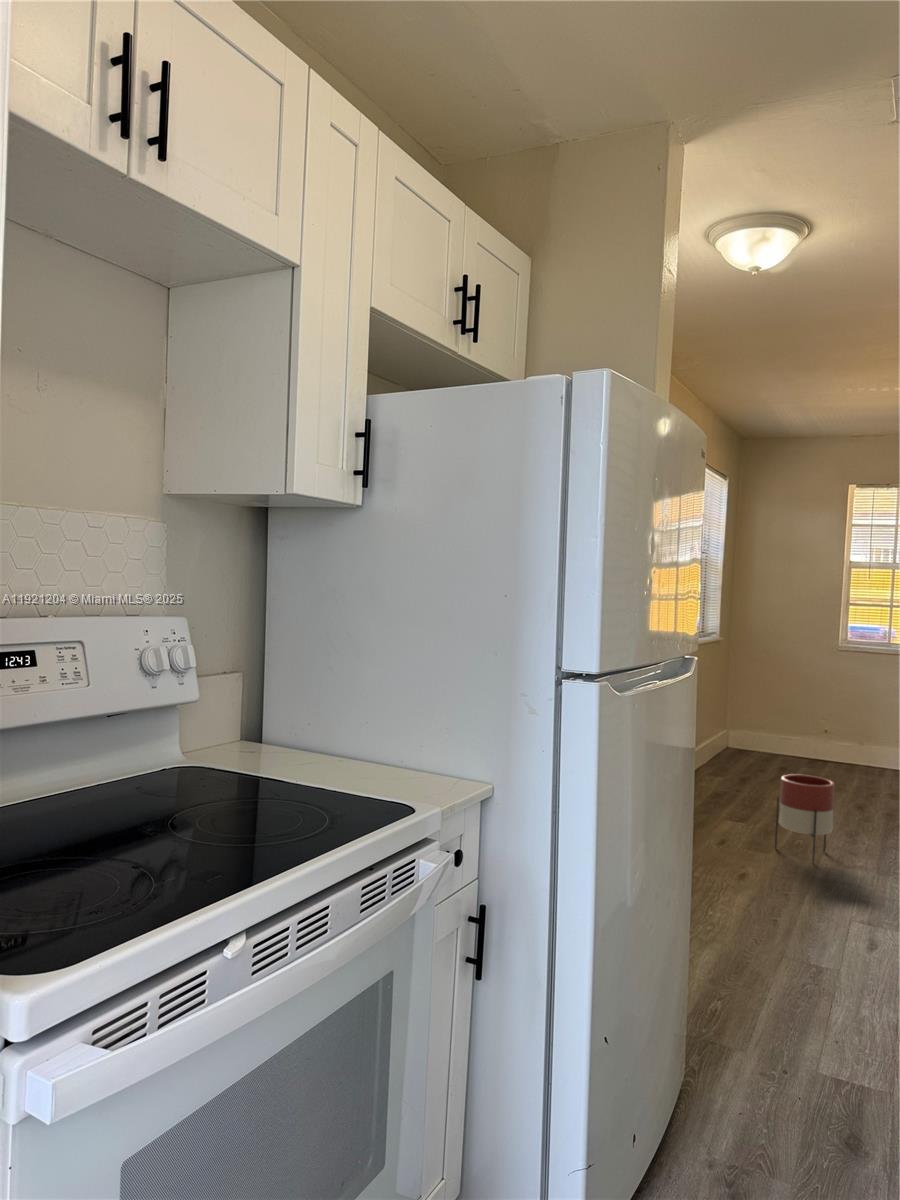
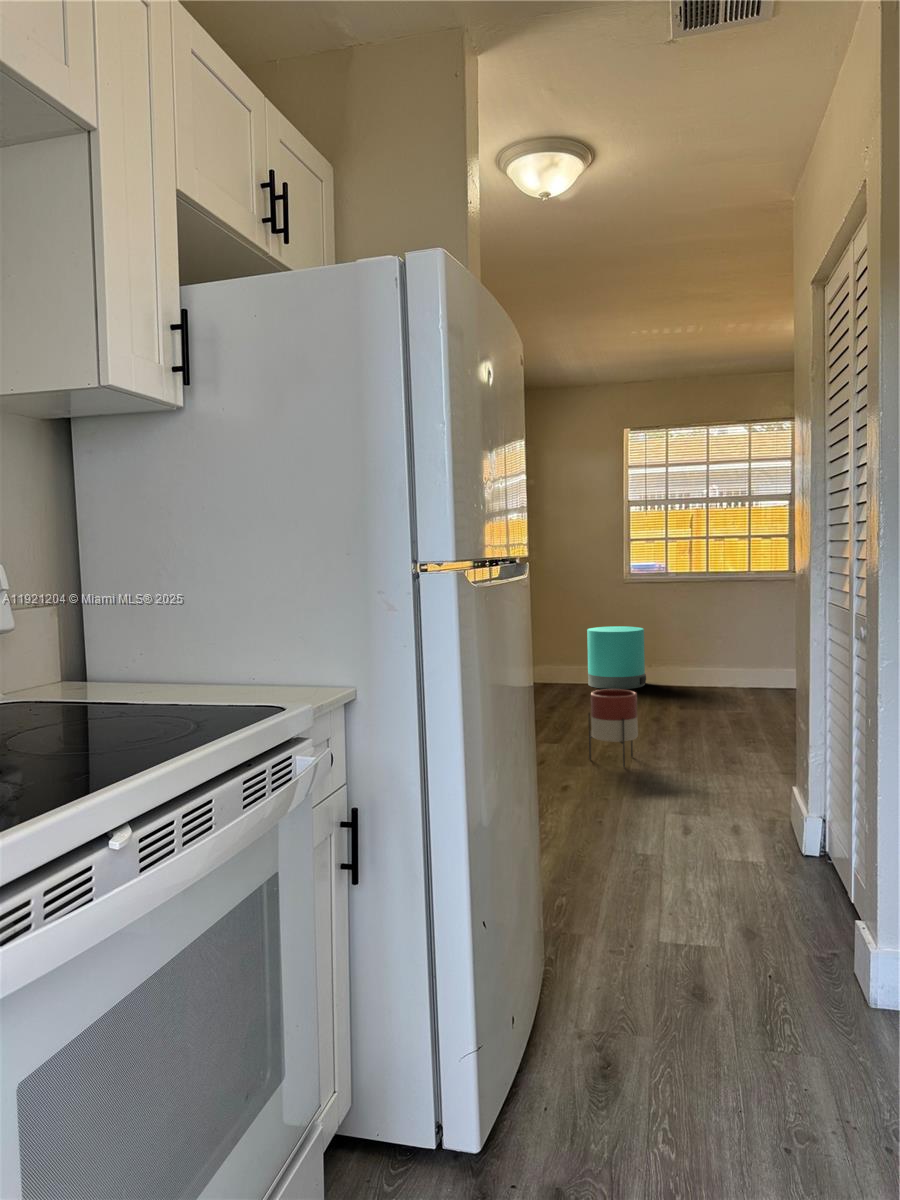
trash can: none [789,697,858,769] -> present [587,626,646,689]

